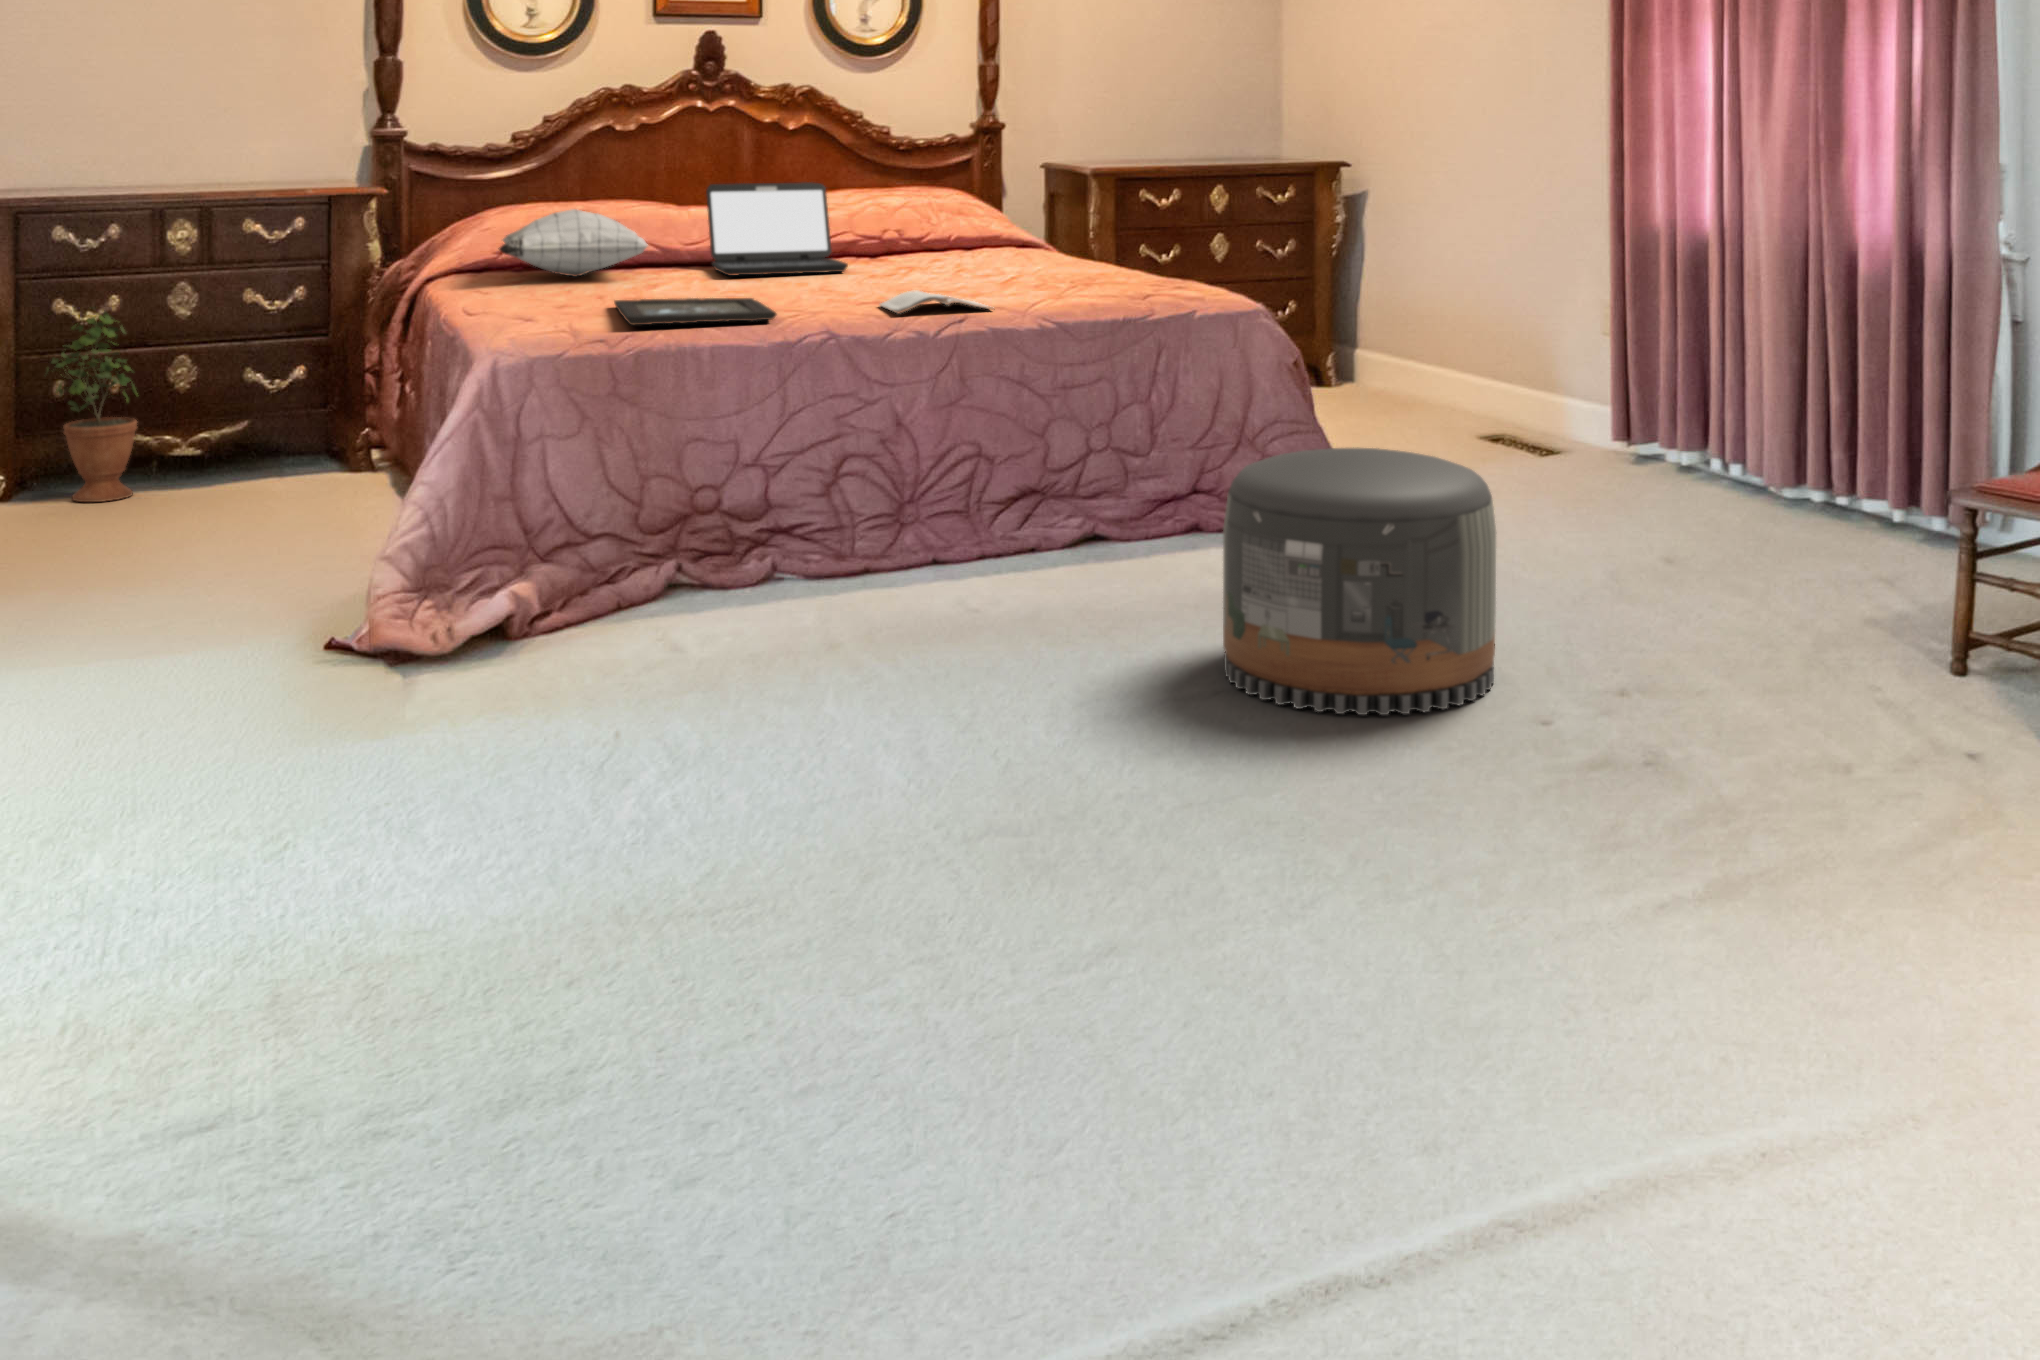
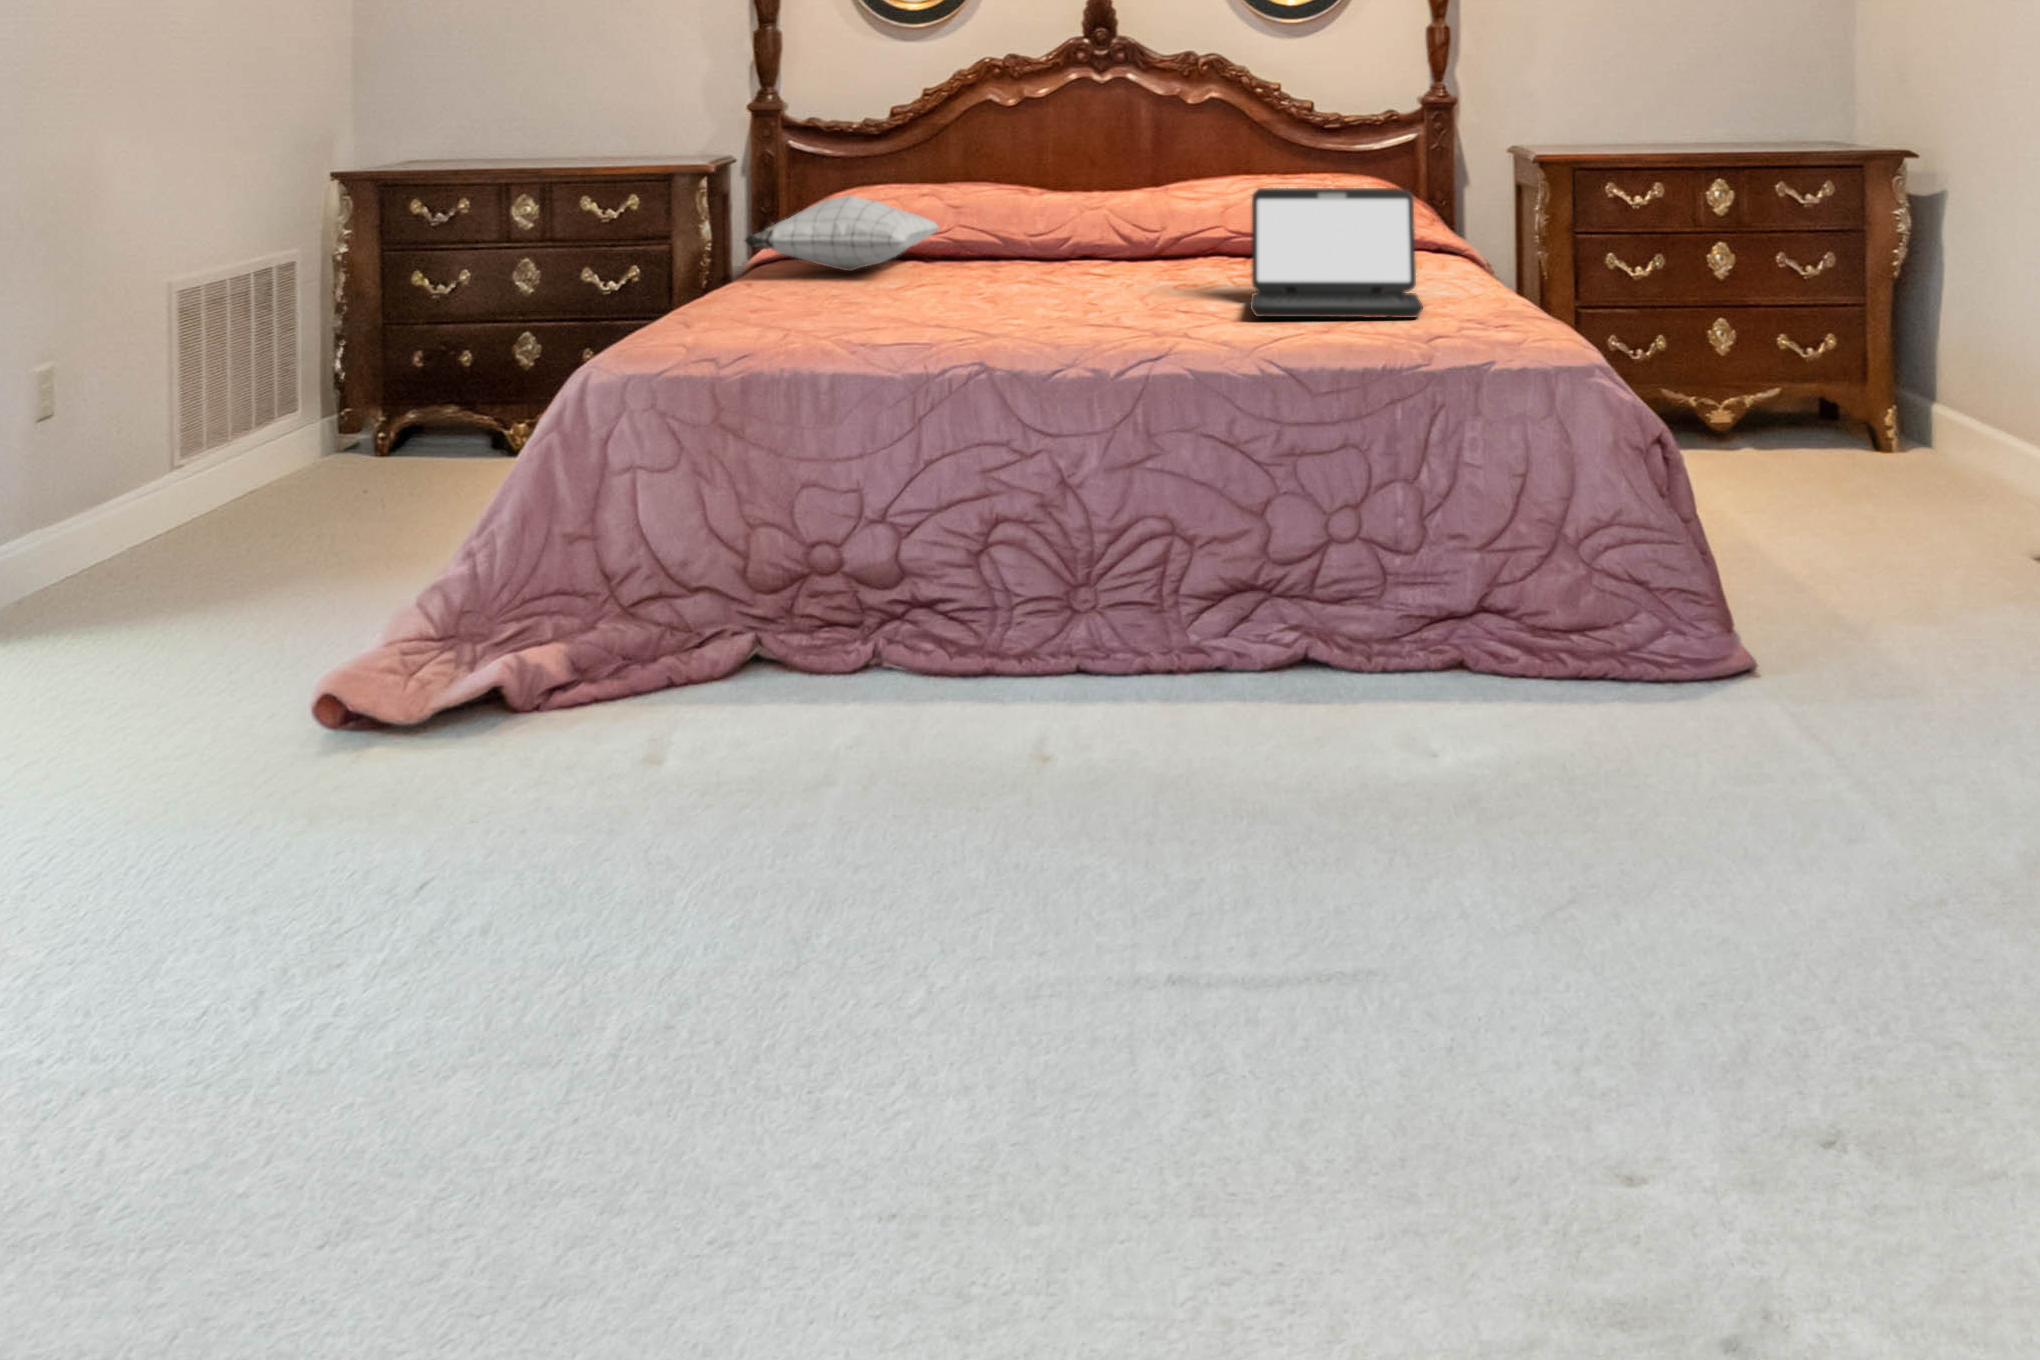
laptop: present [706,182,848,275] -> present [1250,188,1423,318]
magazine: present [880,290,995,314] -> none [1060,315,1196,349]
tray: present [614,298,777,325] -> none [740,308,955,348]
potted plant: present [45,311,138,502] -> none [369,282,458,479]
pouf: present [1223,448,1496,715] -> none [1143,633,1592,1149]

